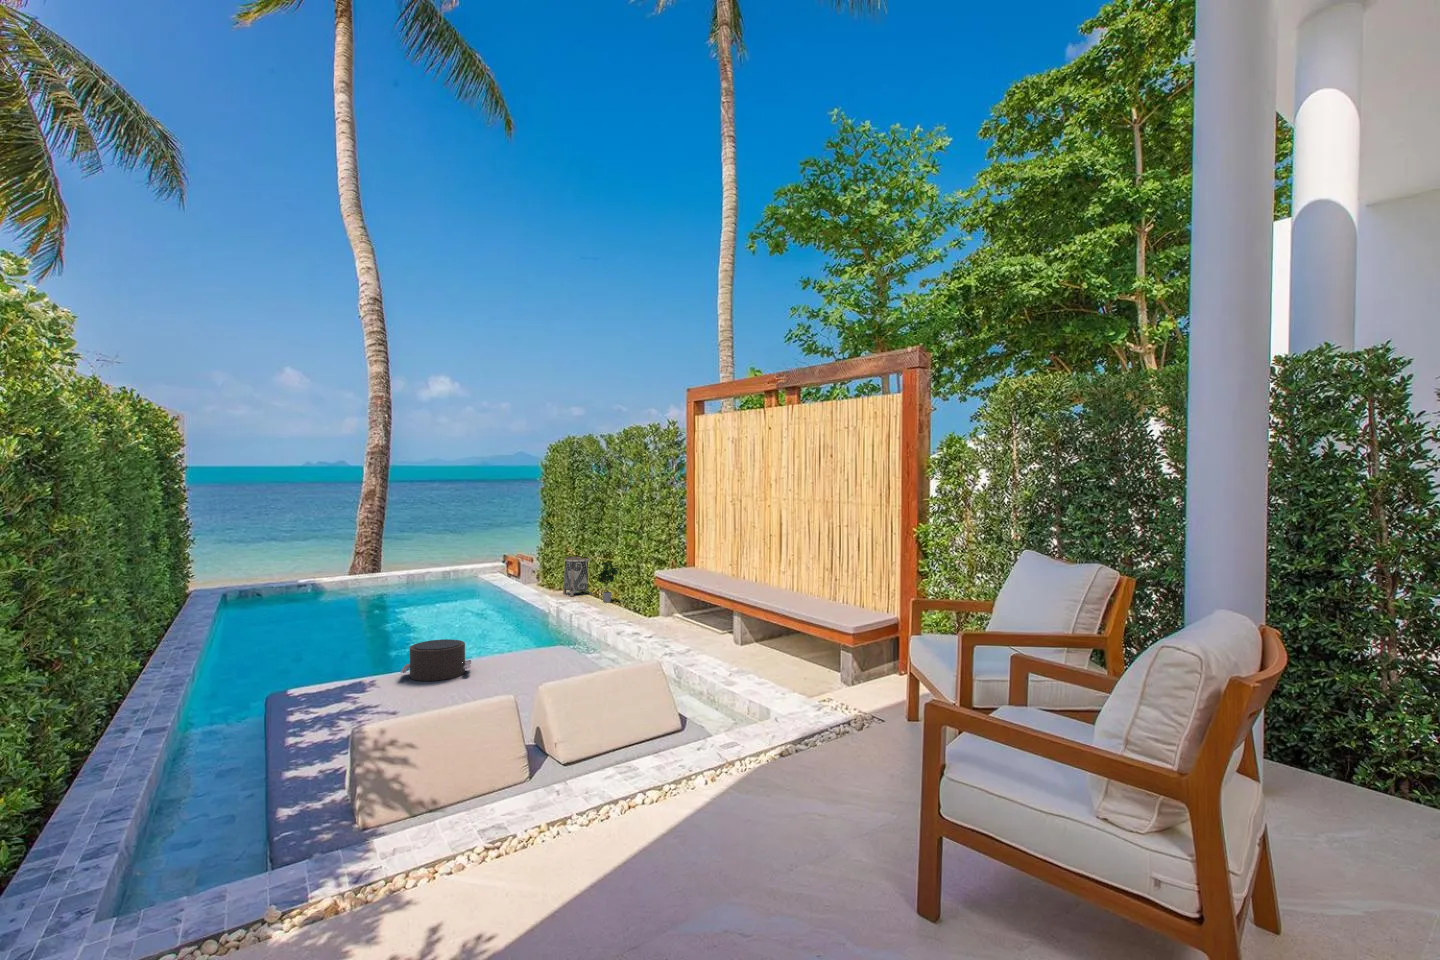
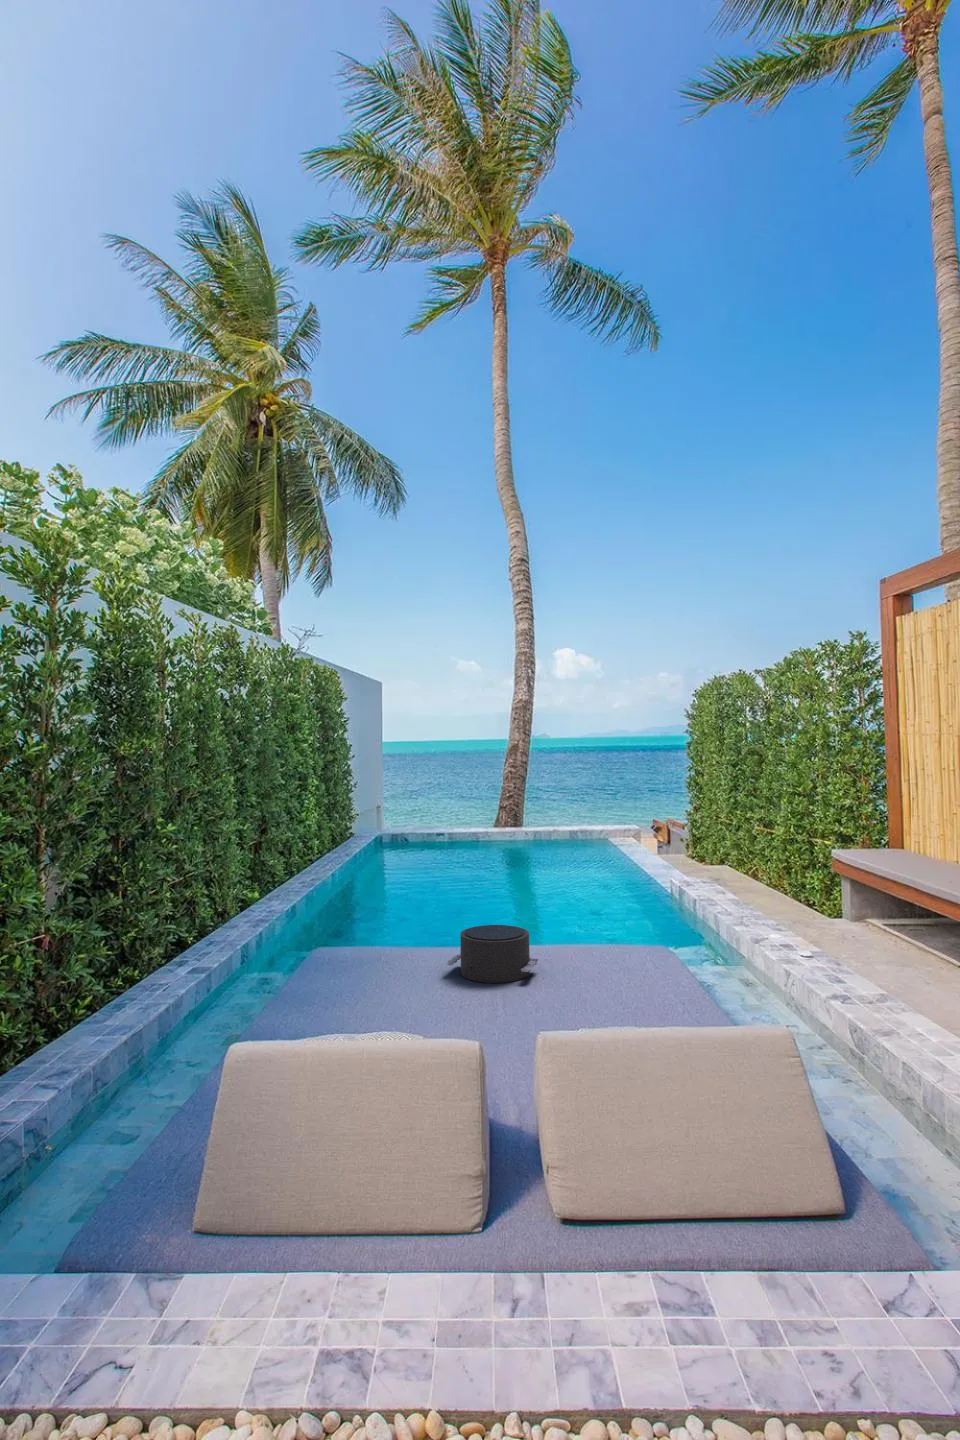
basket: present [563,556,593,596] -> none [711,825,750,877]
potted plant: present [598,562,619,602] -> none [754,834,782,891]

